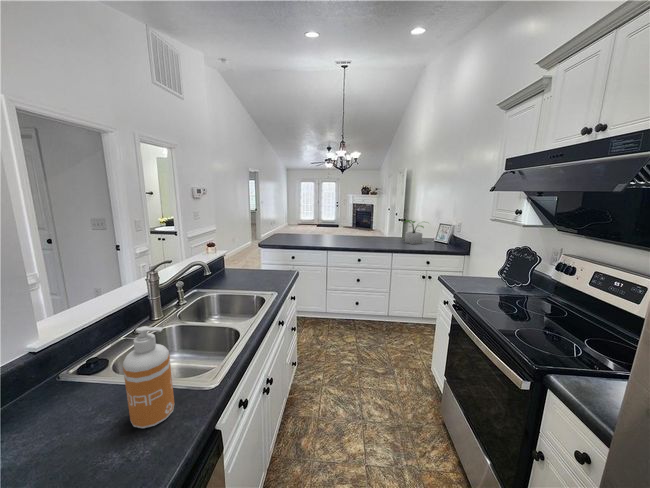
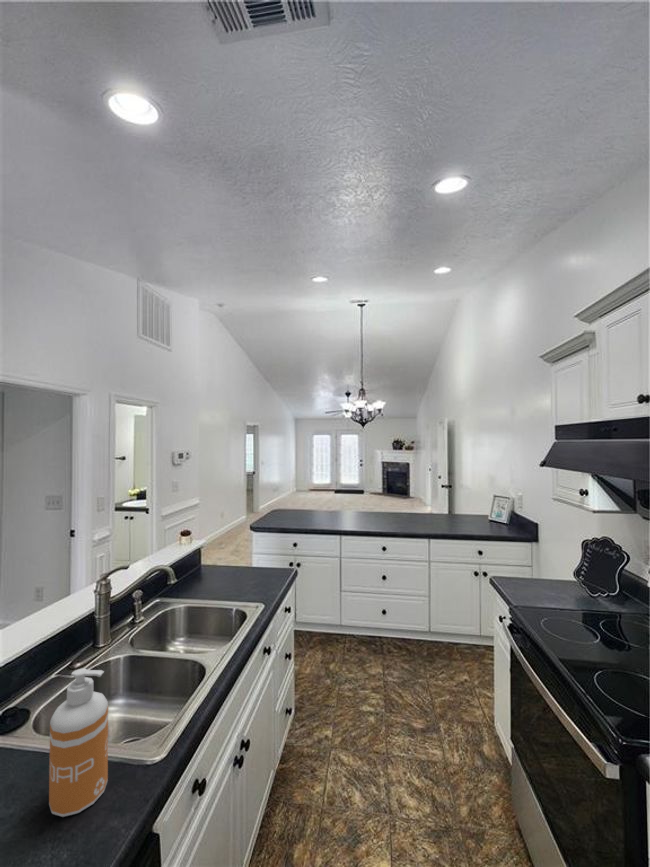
potted plant: present [404,220,424,244] -> none [443,493,481,526]

